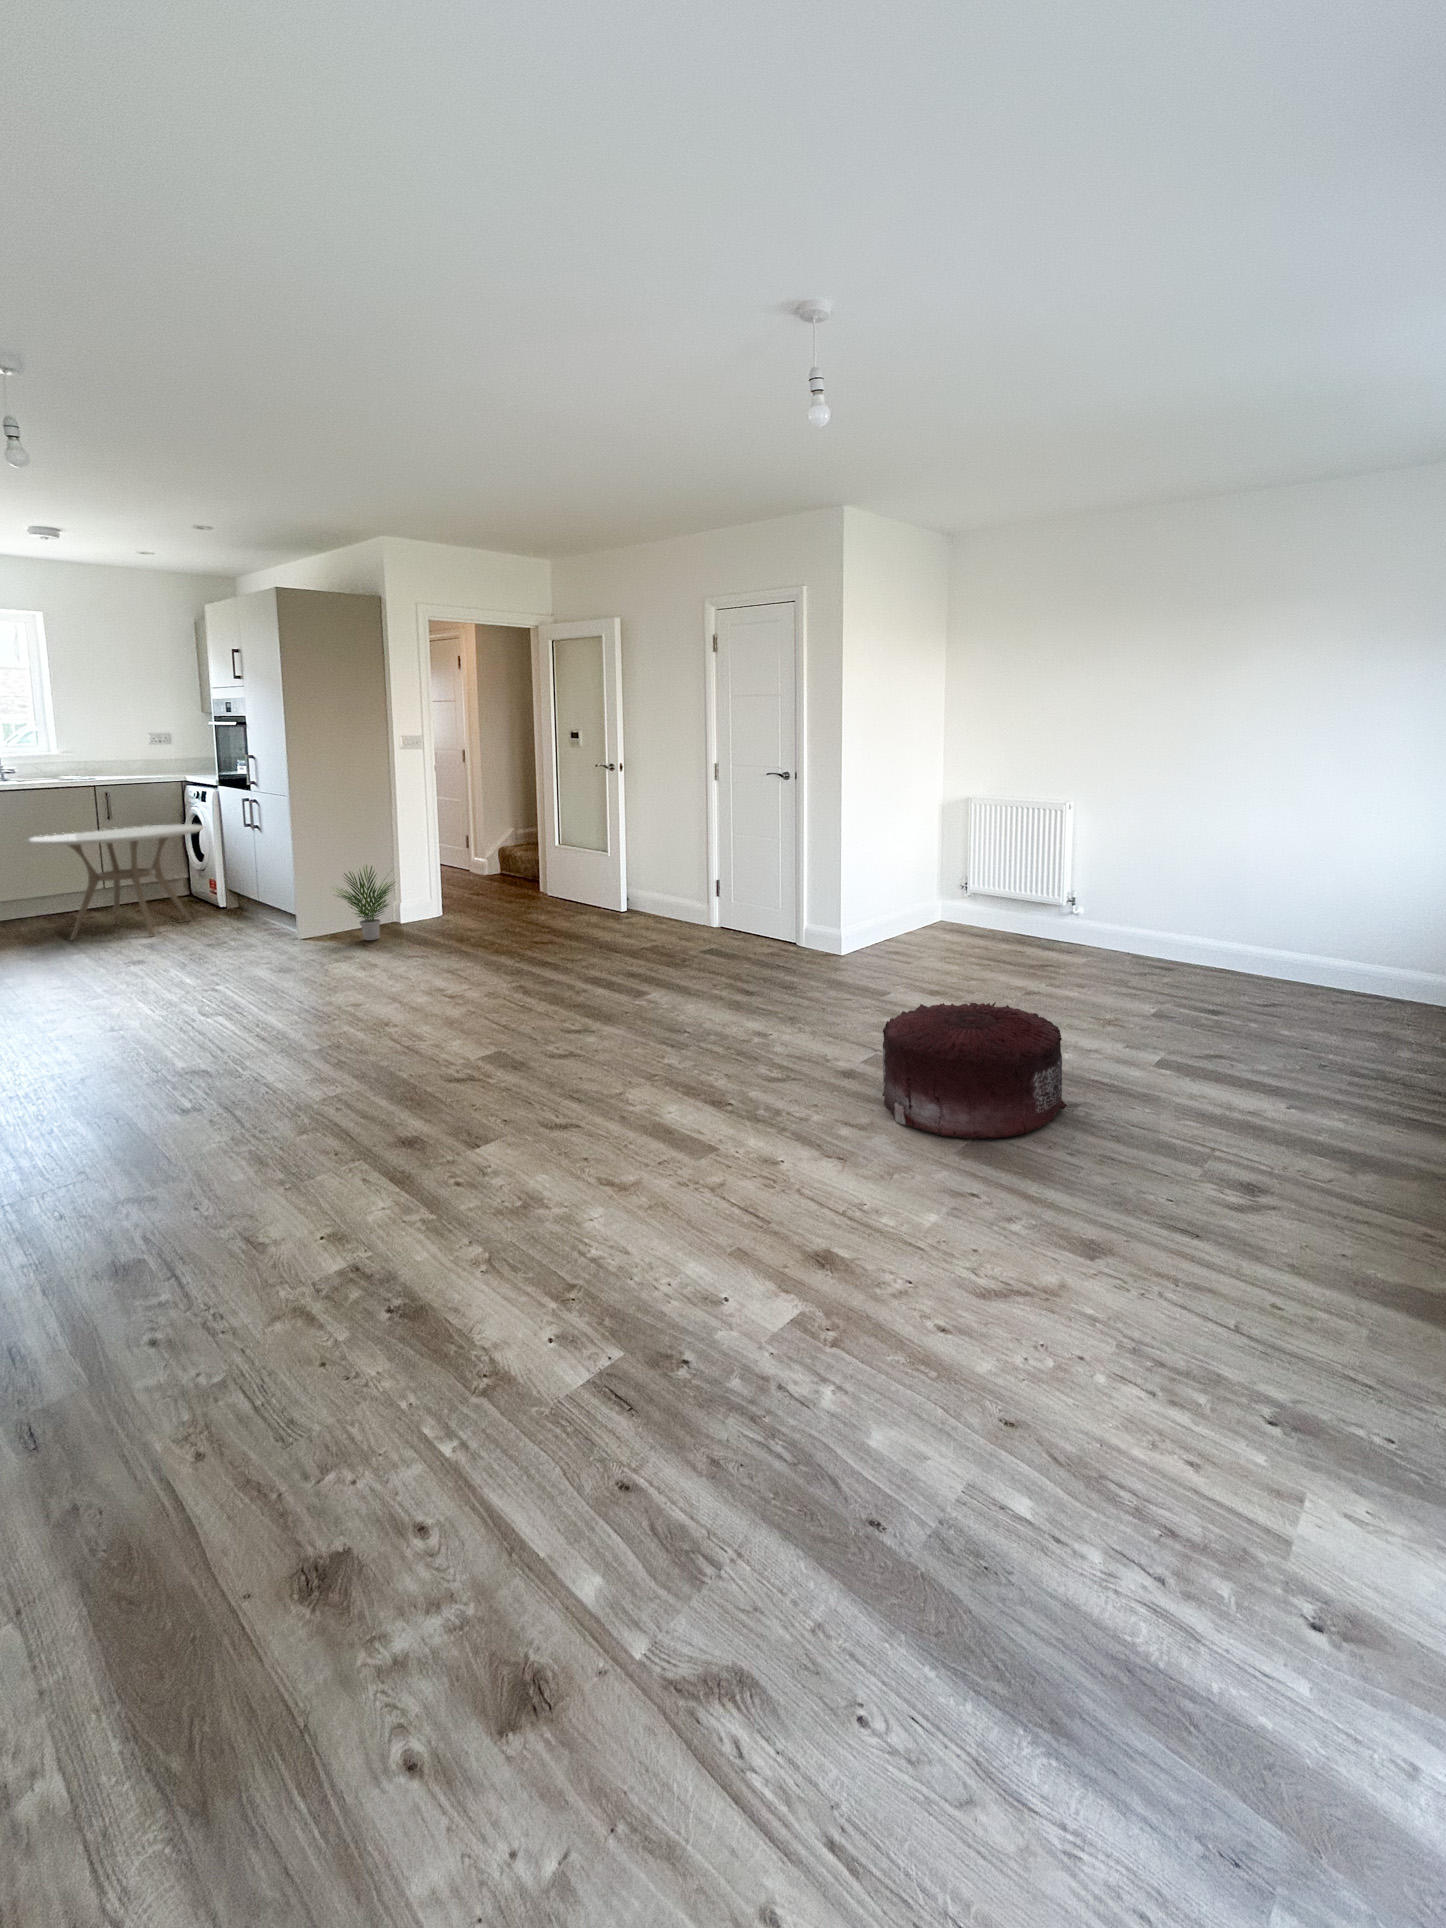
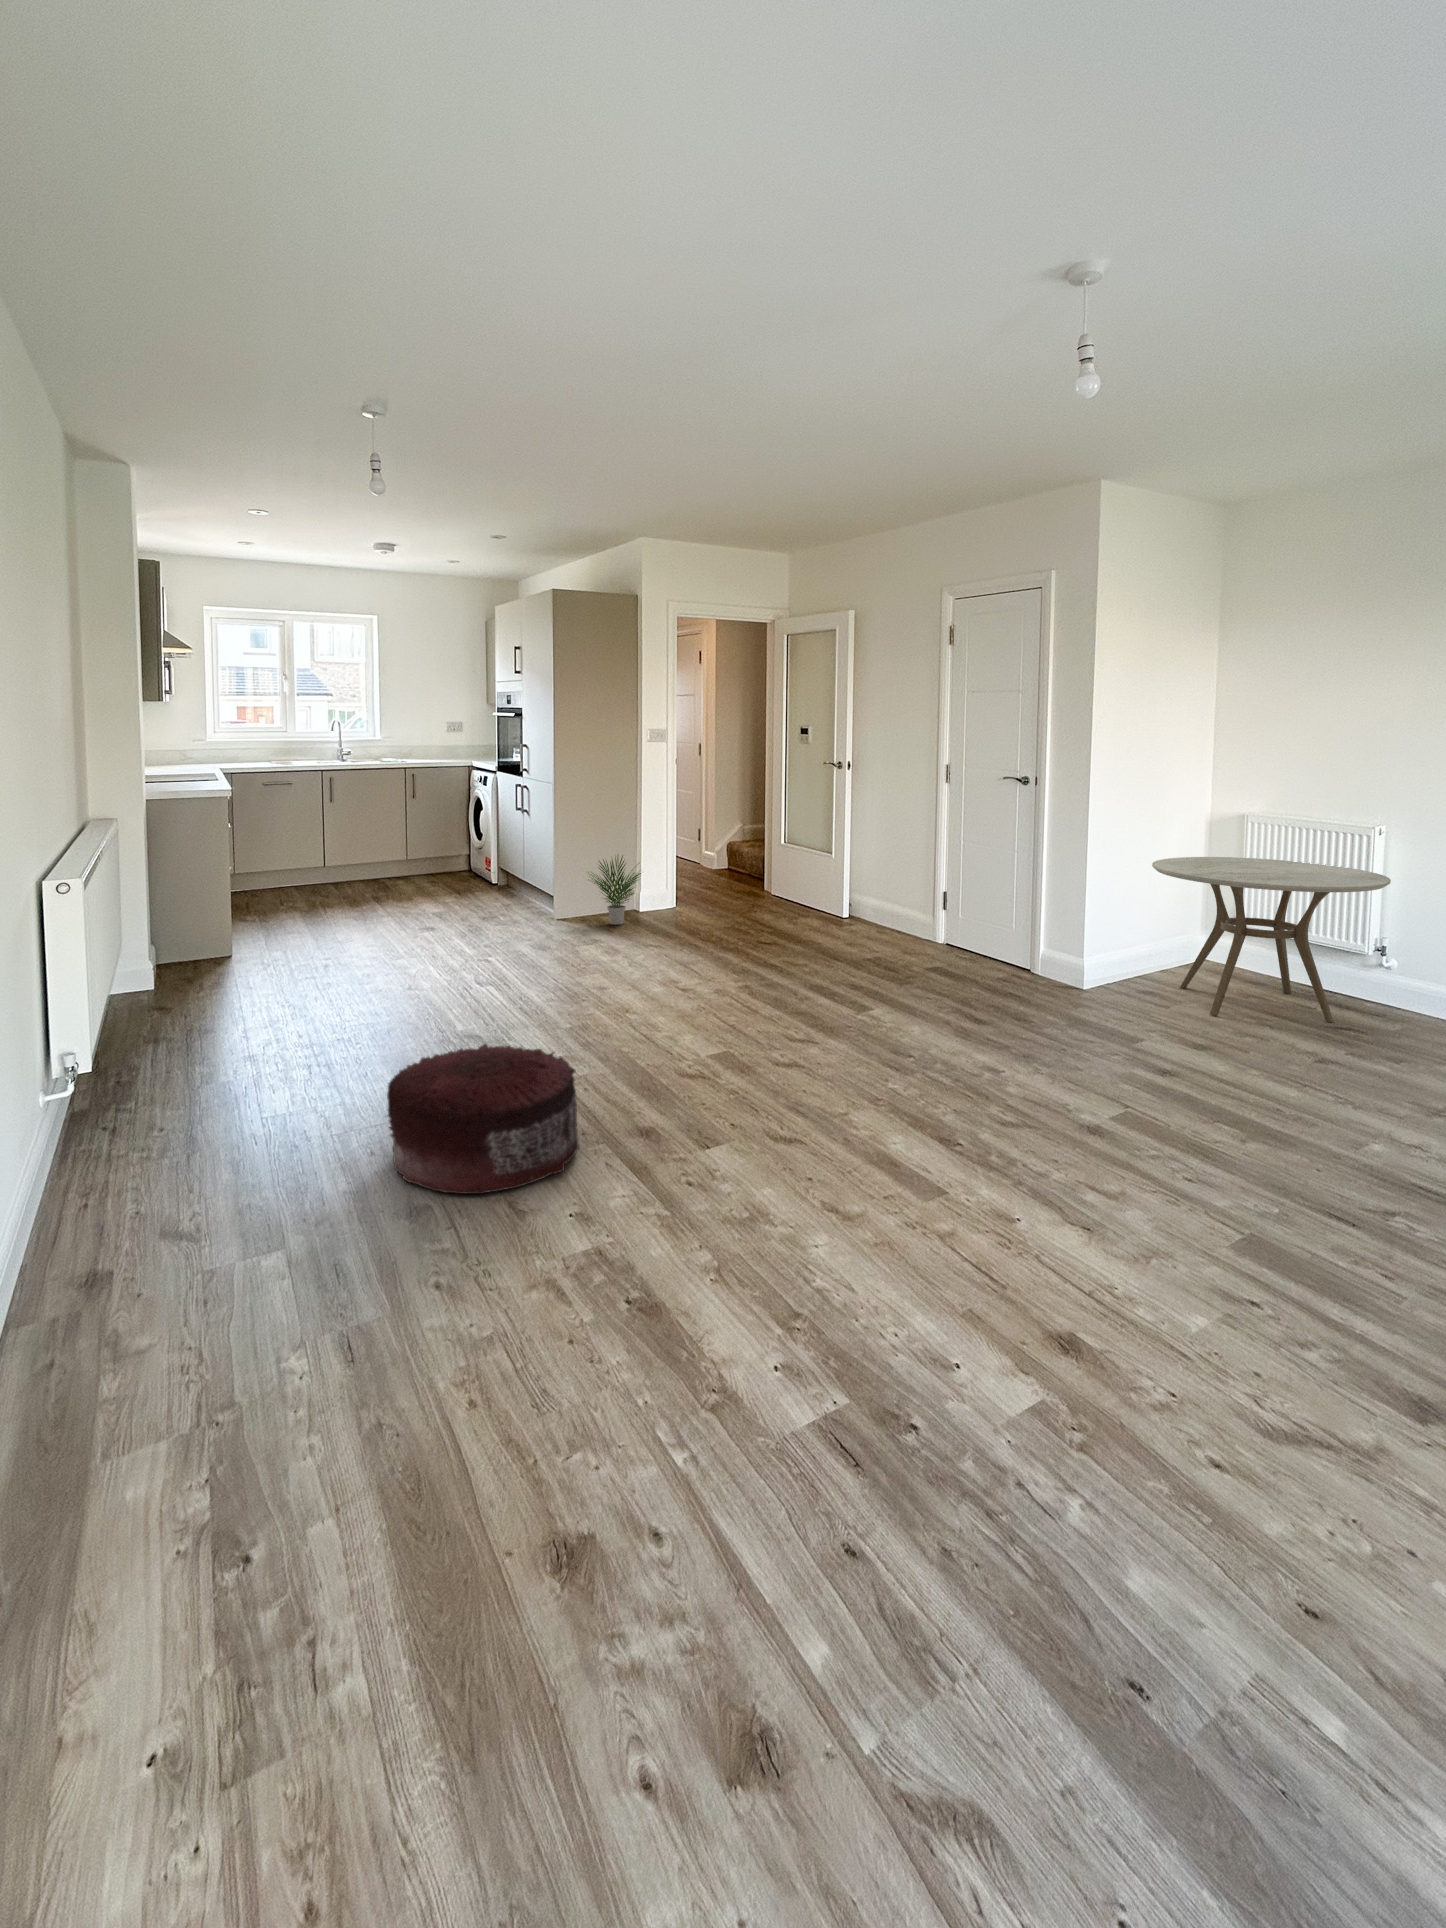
dining table: present [26,824,204,940] -> present [1152,857,1391,1022]
pouf: present [882,1002,1067,1138] -> present [387,1044,579,1194]

